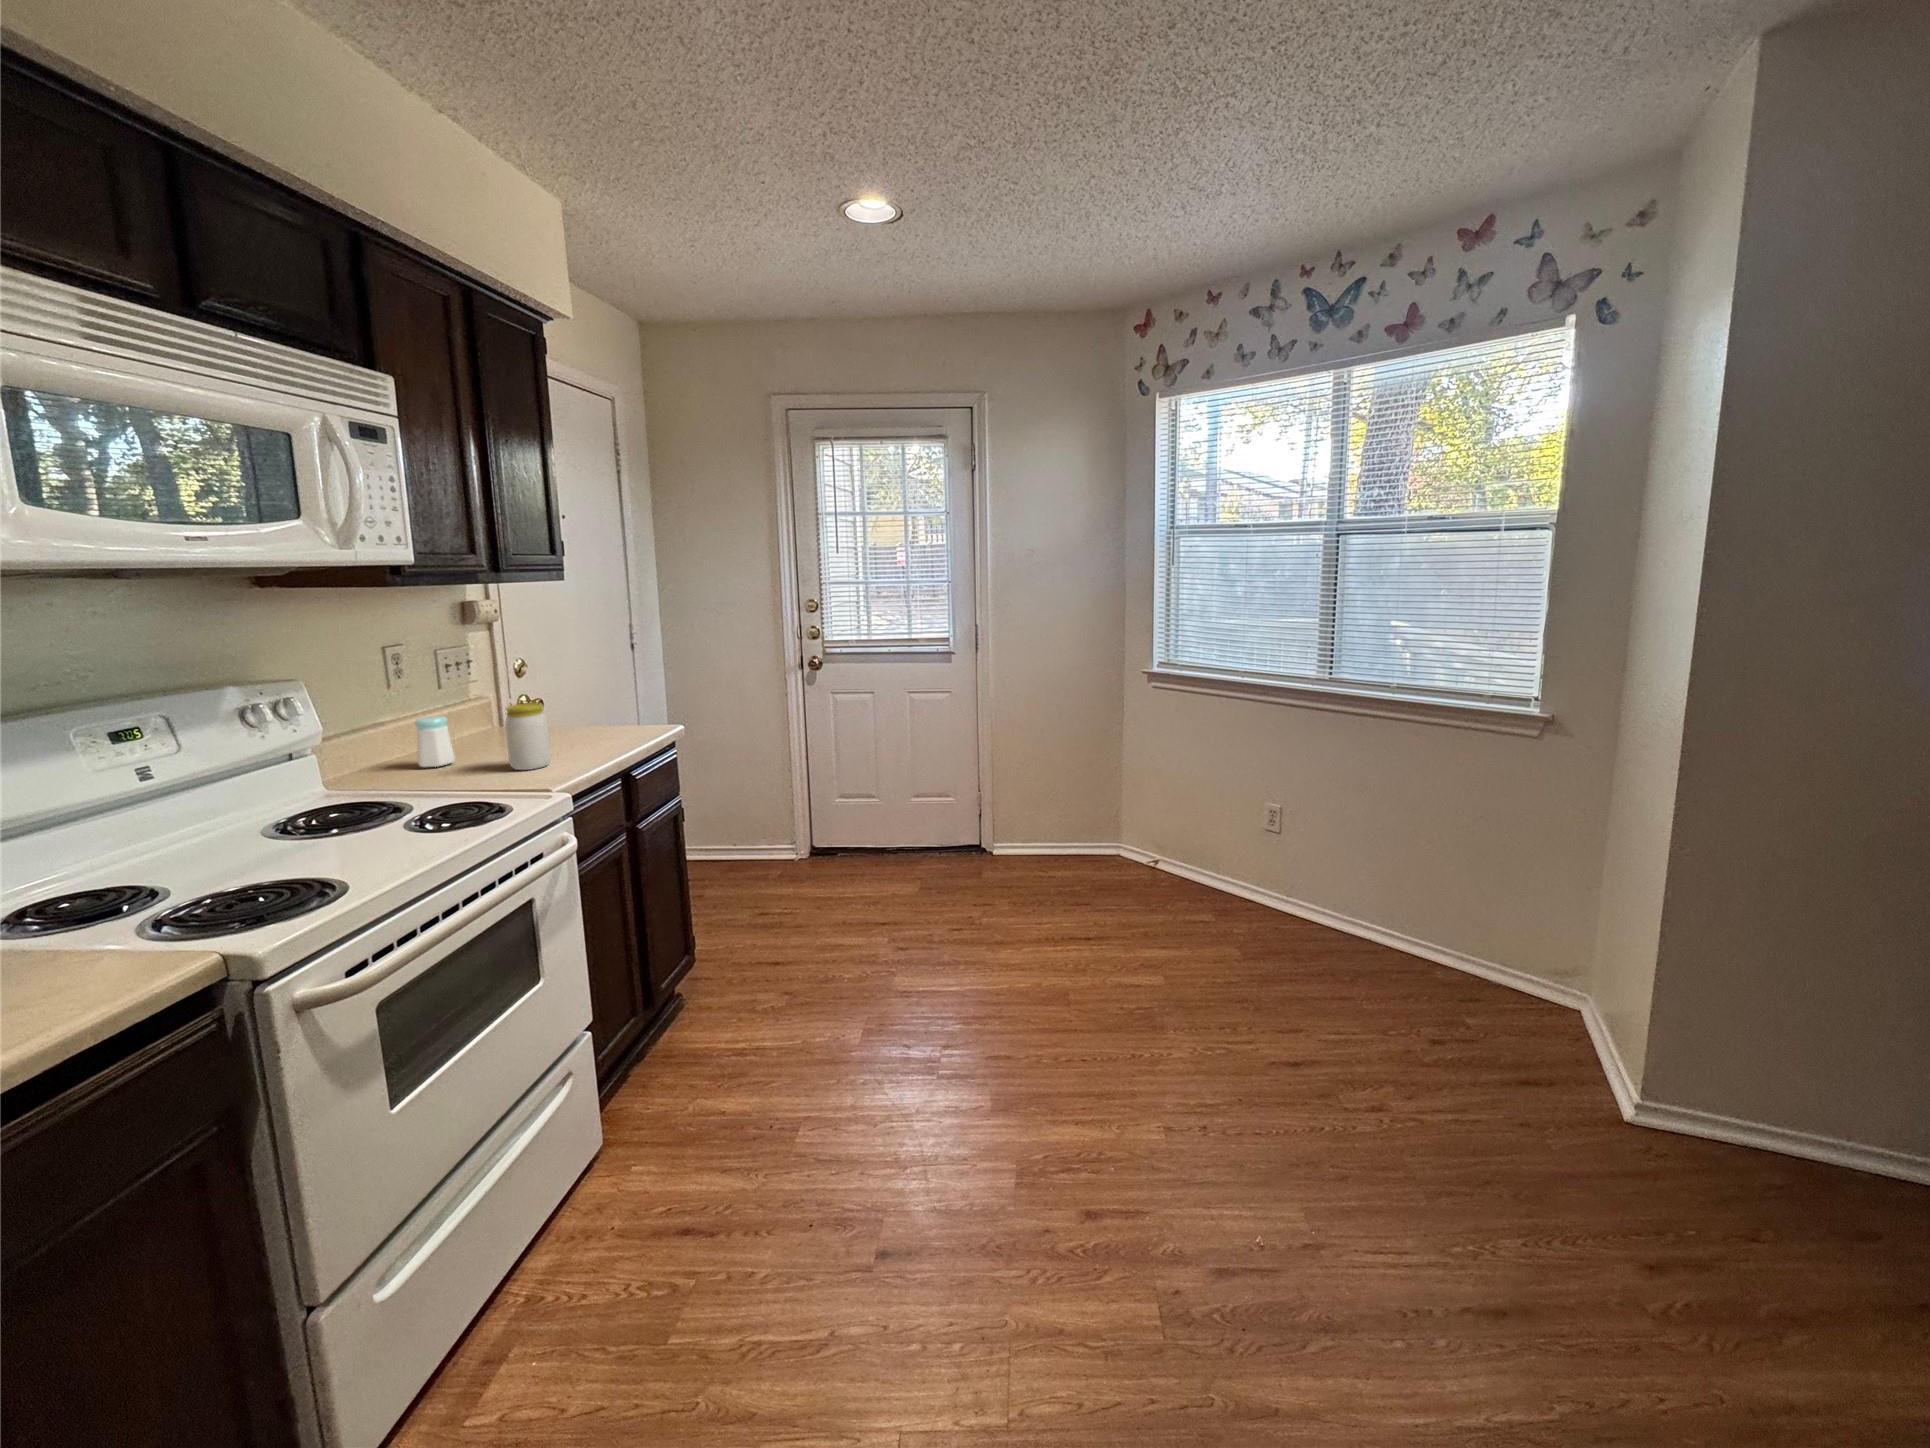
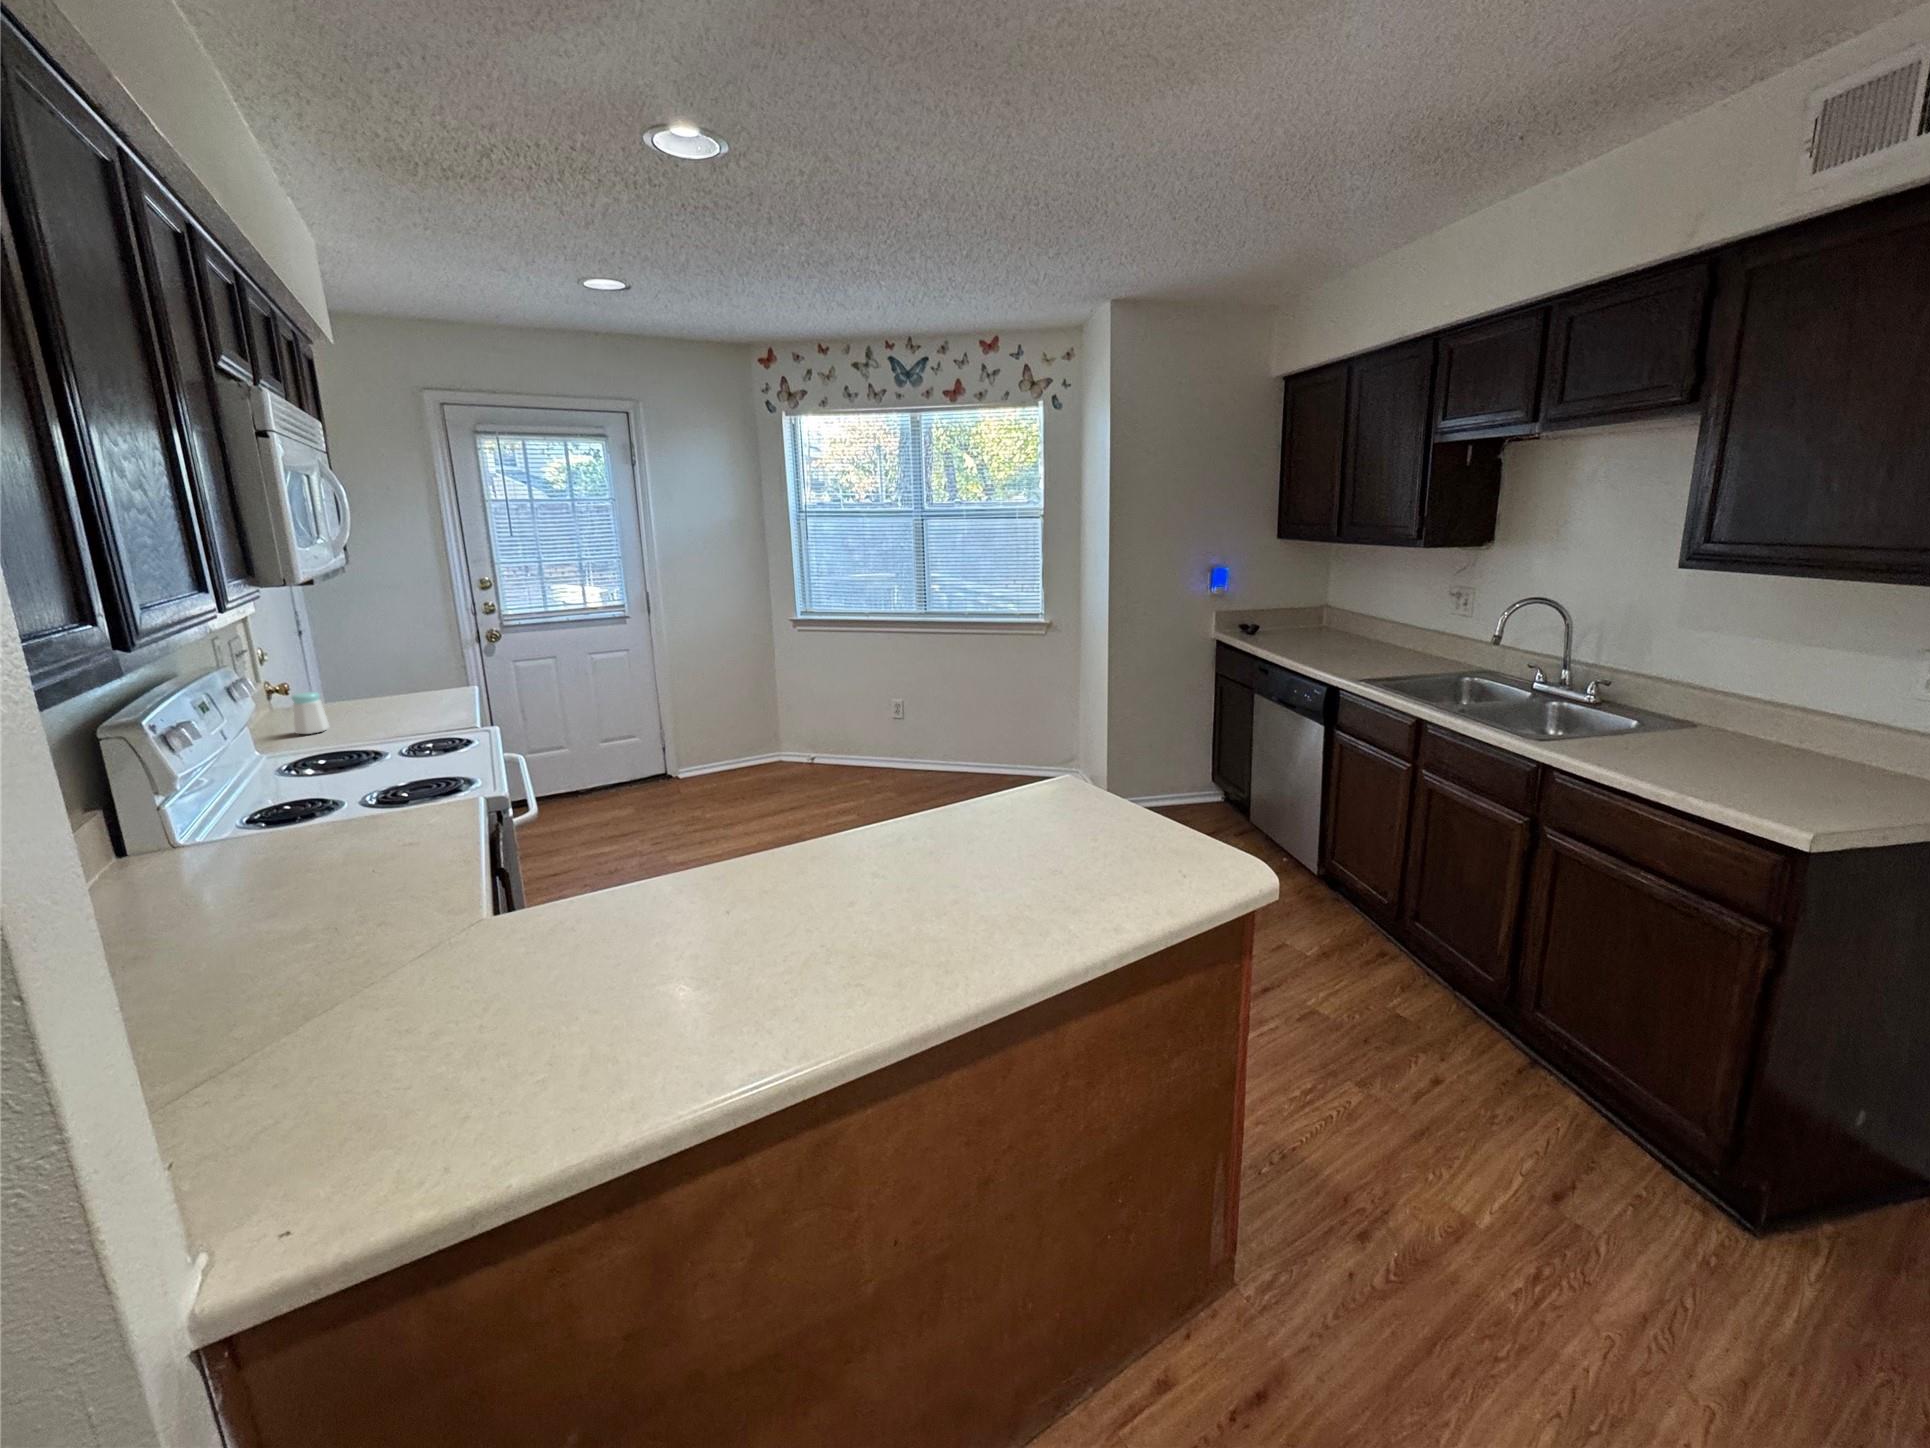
jar: present [505,703,551,770] -> none [393,671,433,723]

